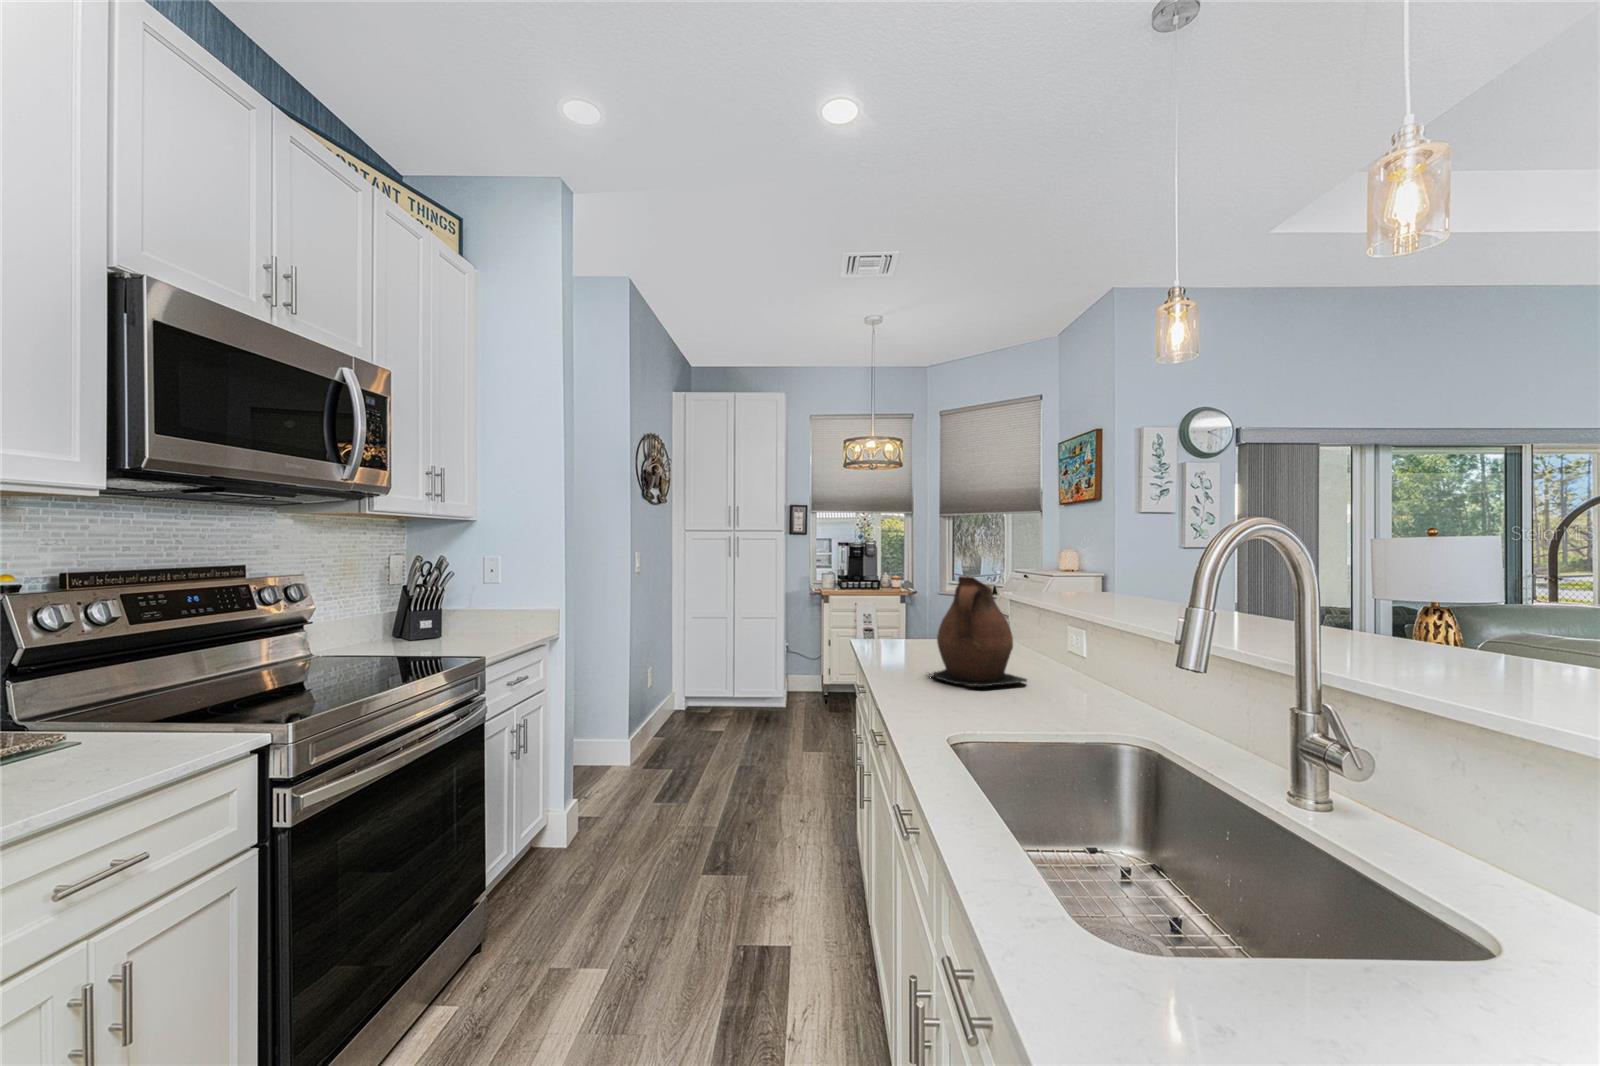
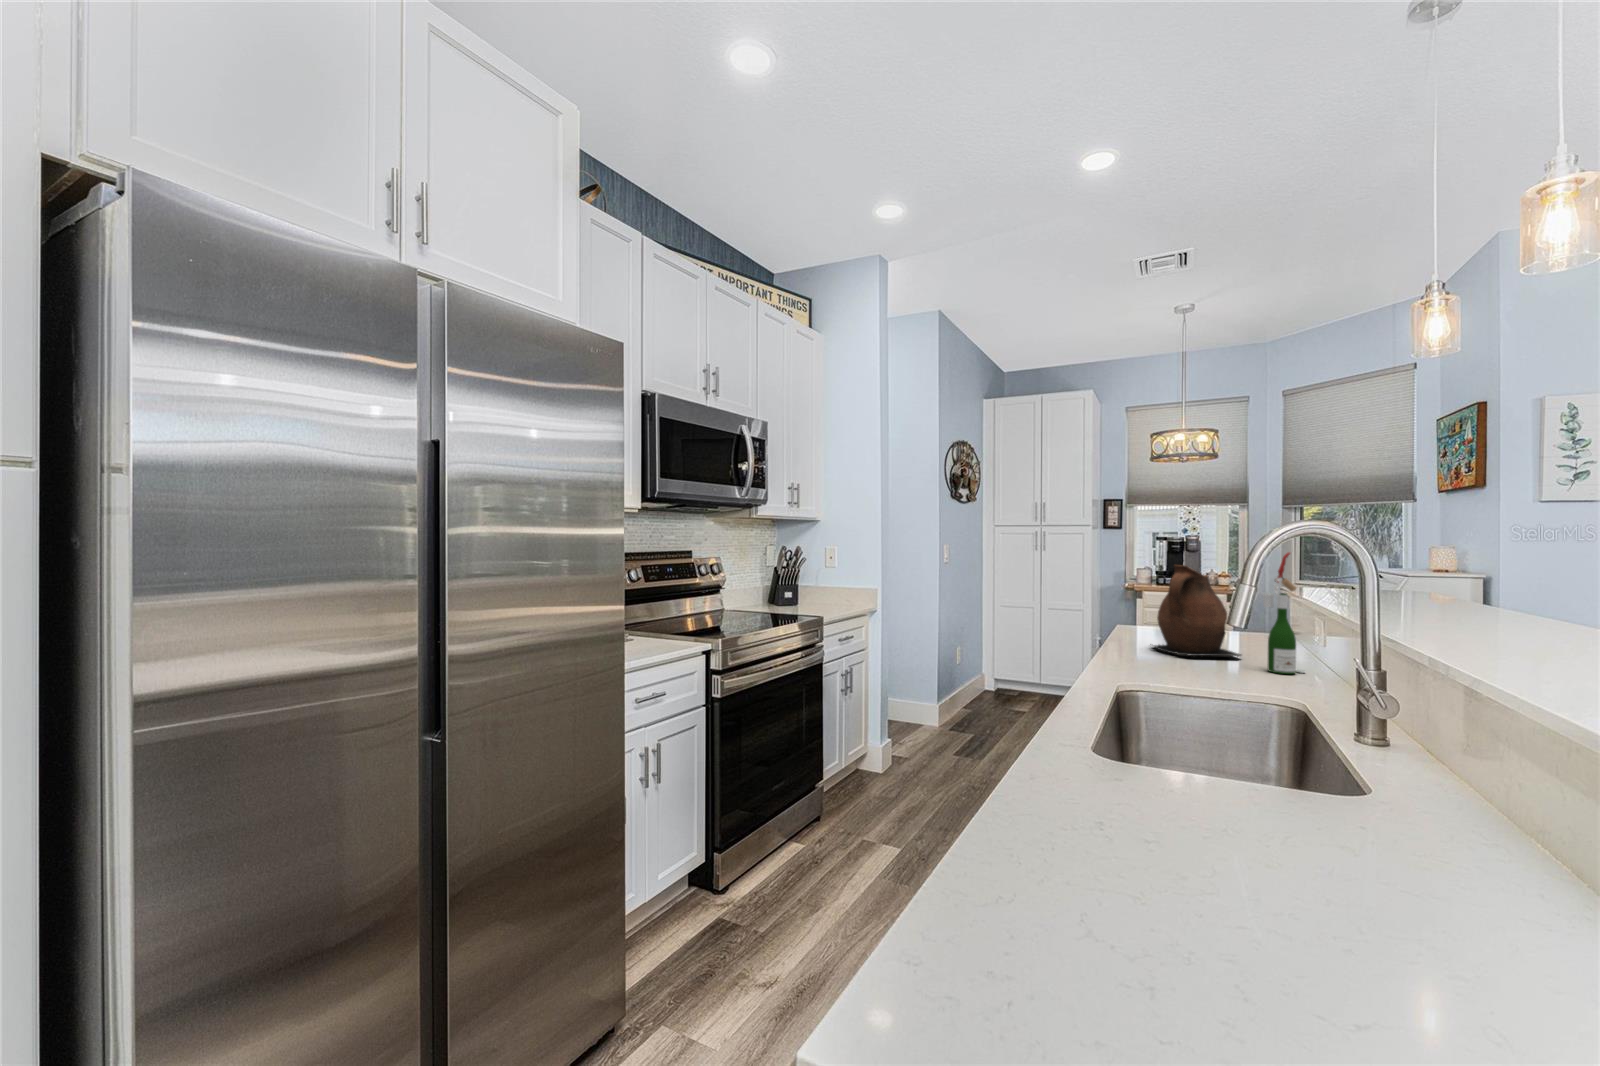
wine bottle: none [1062,560,1102,702] -> present [1263,552,1305,674]

